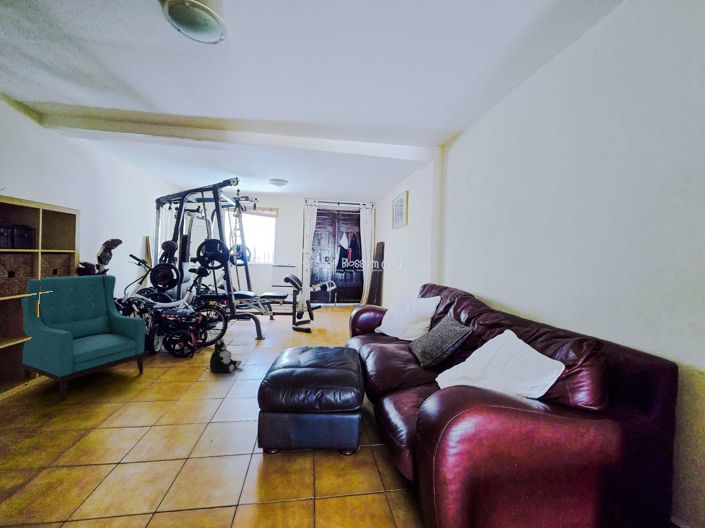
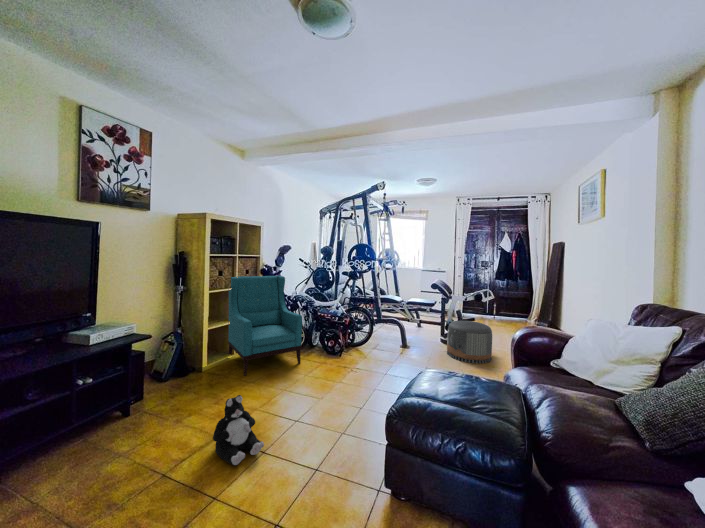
pouf: none [299,309,335,343] -> present [447,321,492,363]
plush toy: present [210,339,242,372] -> present [213,395,264,465]

